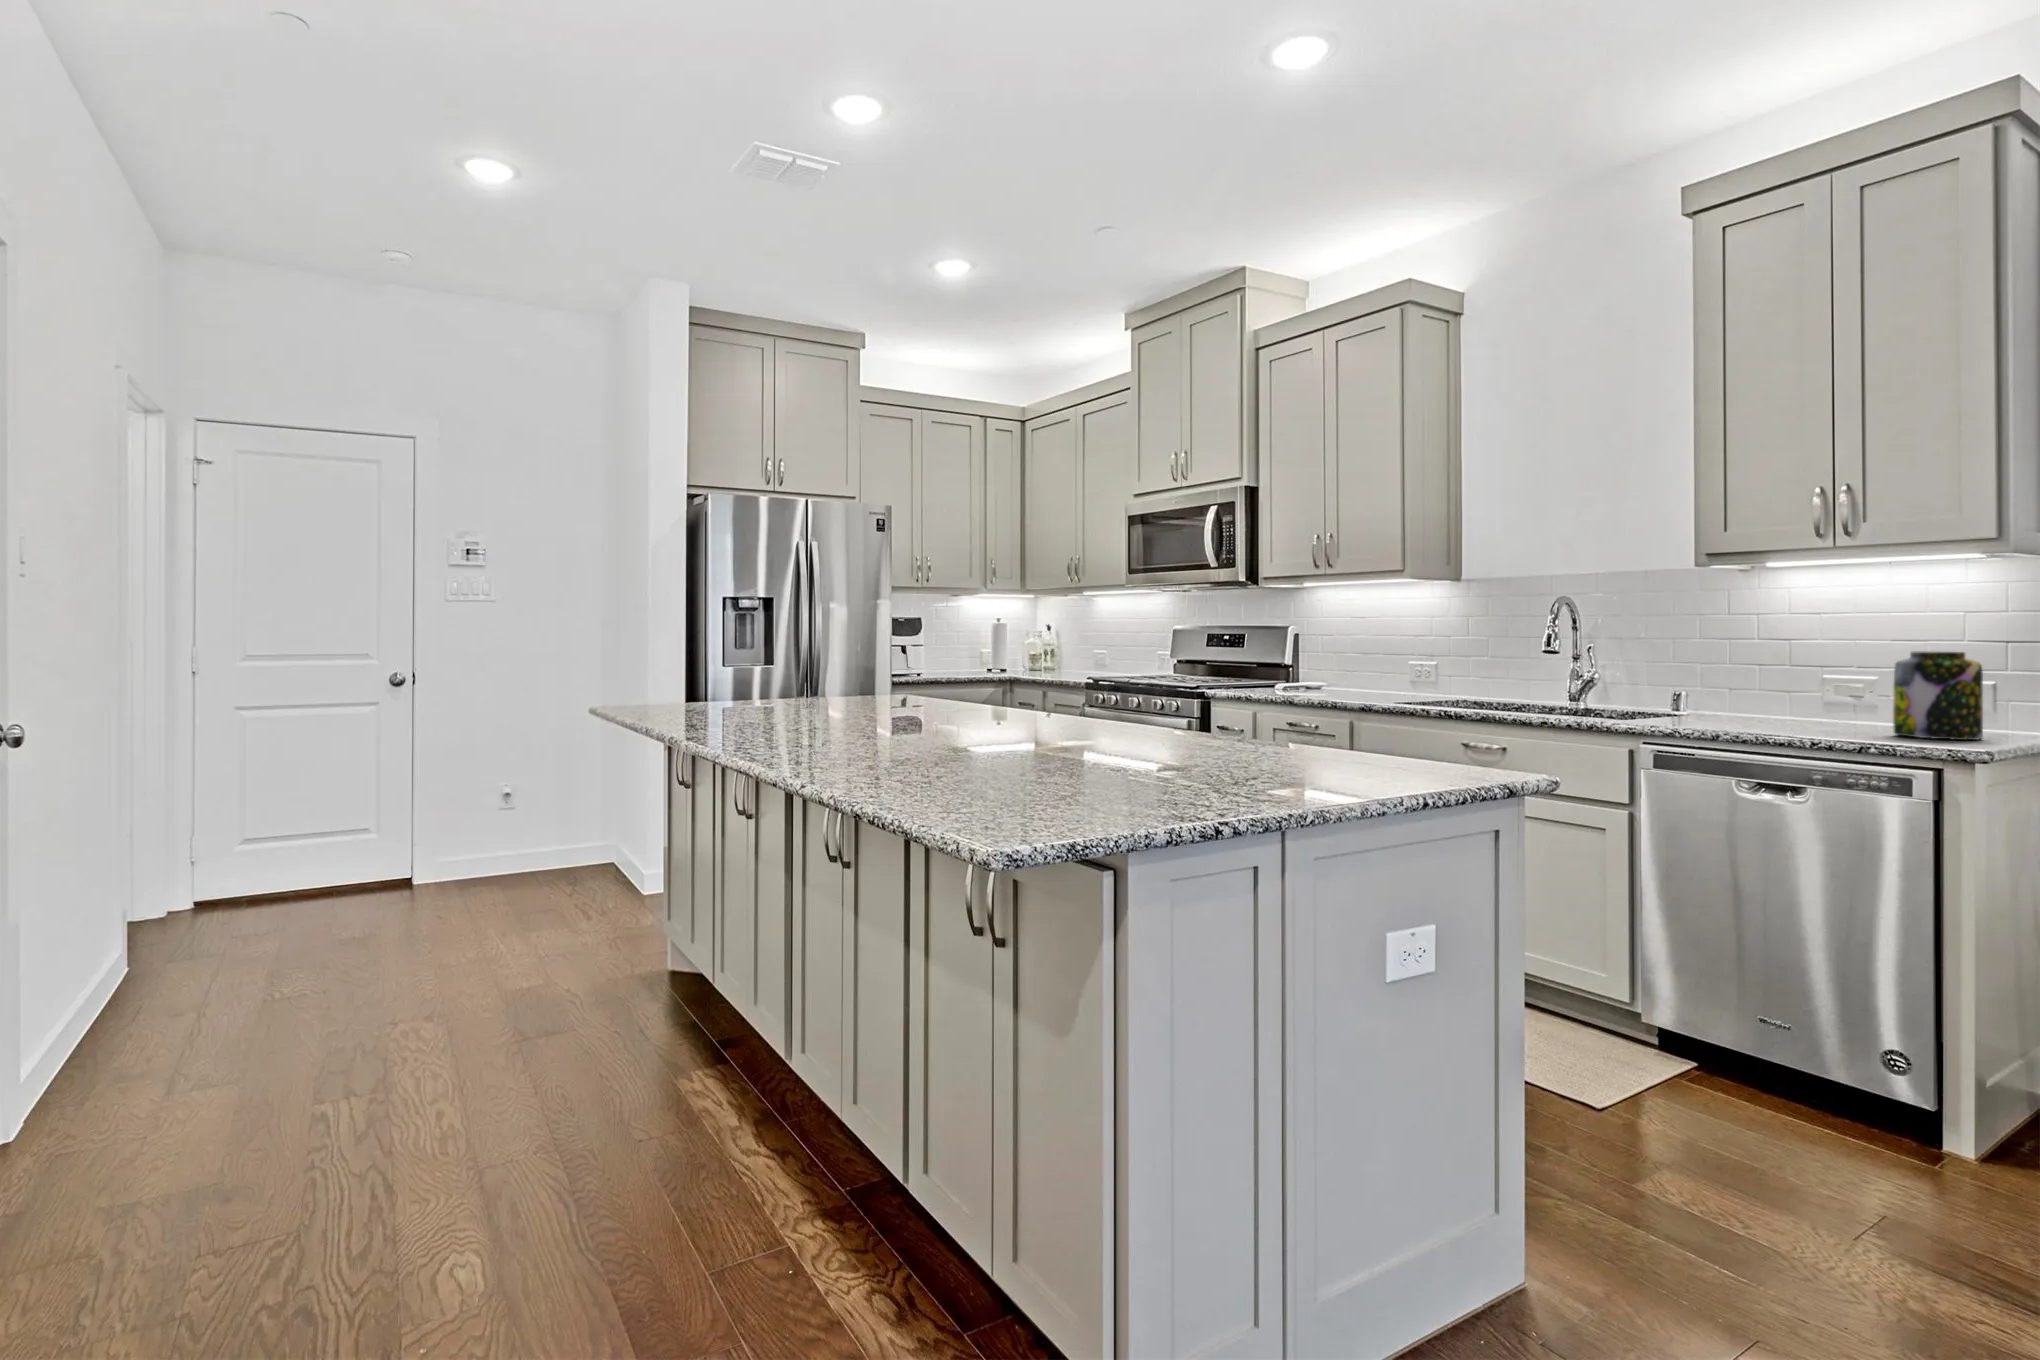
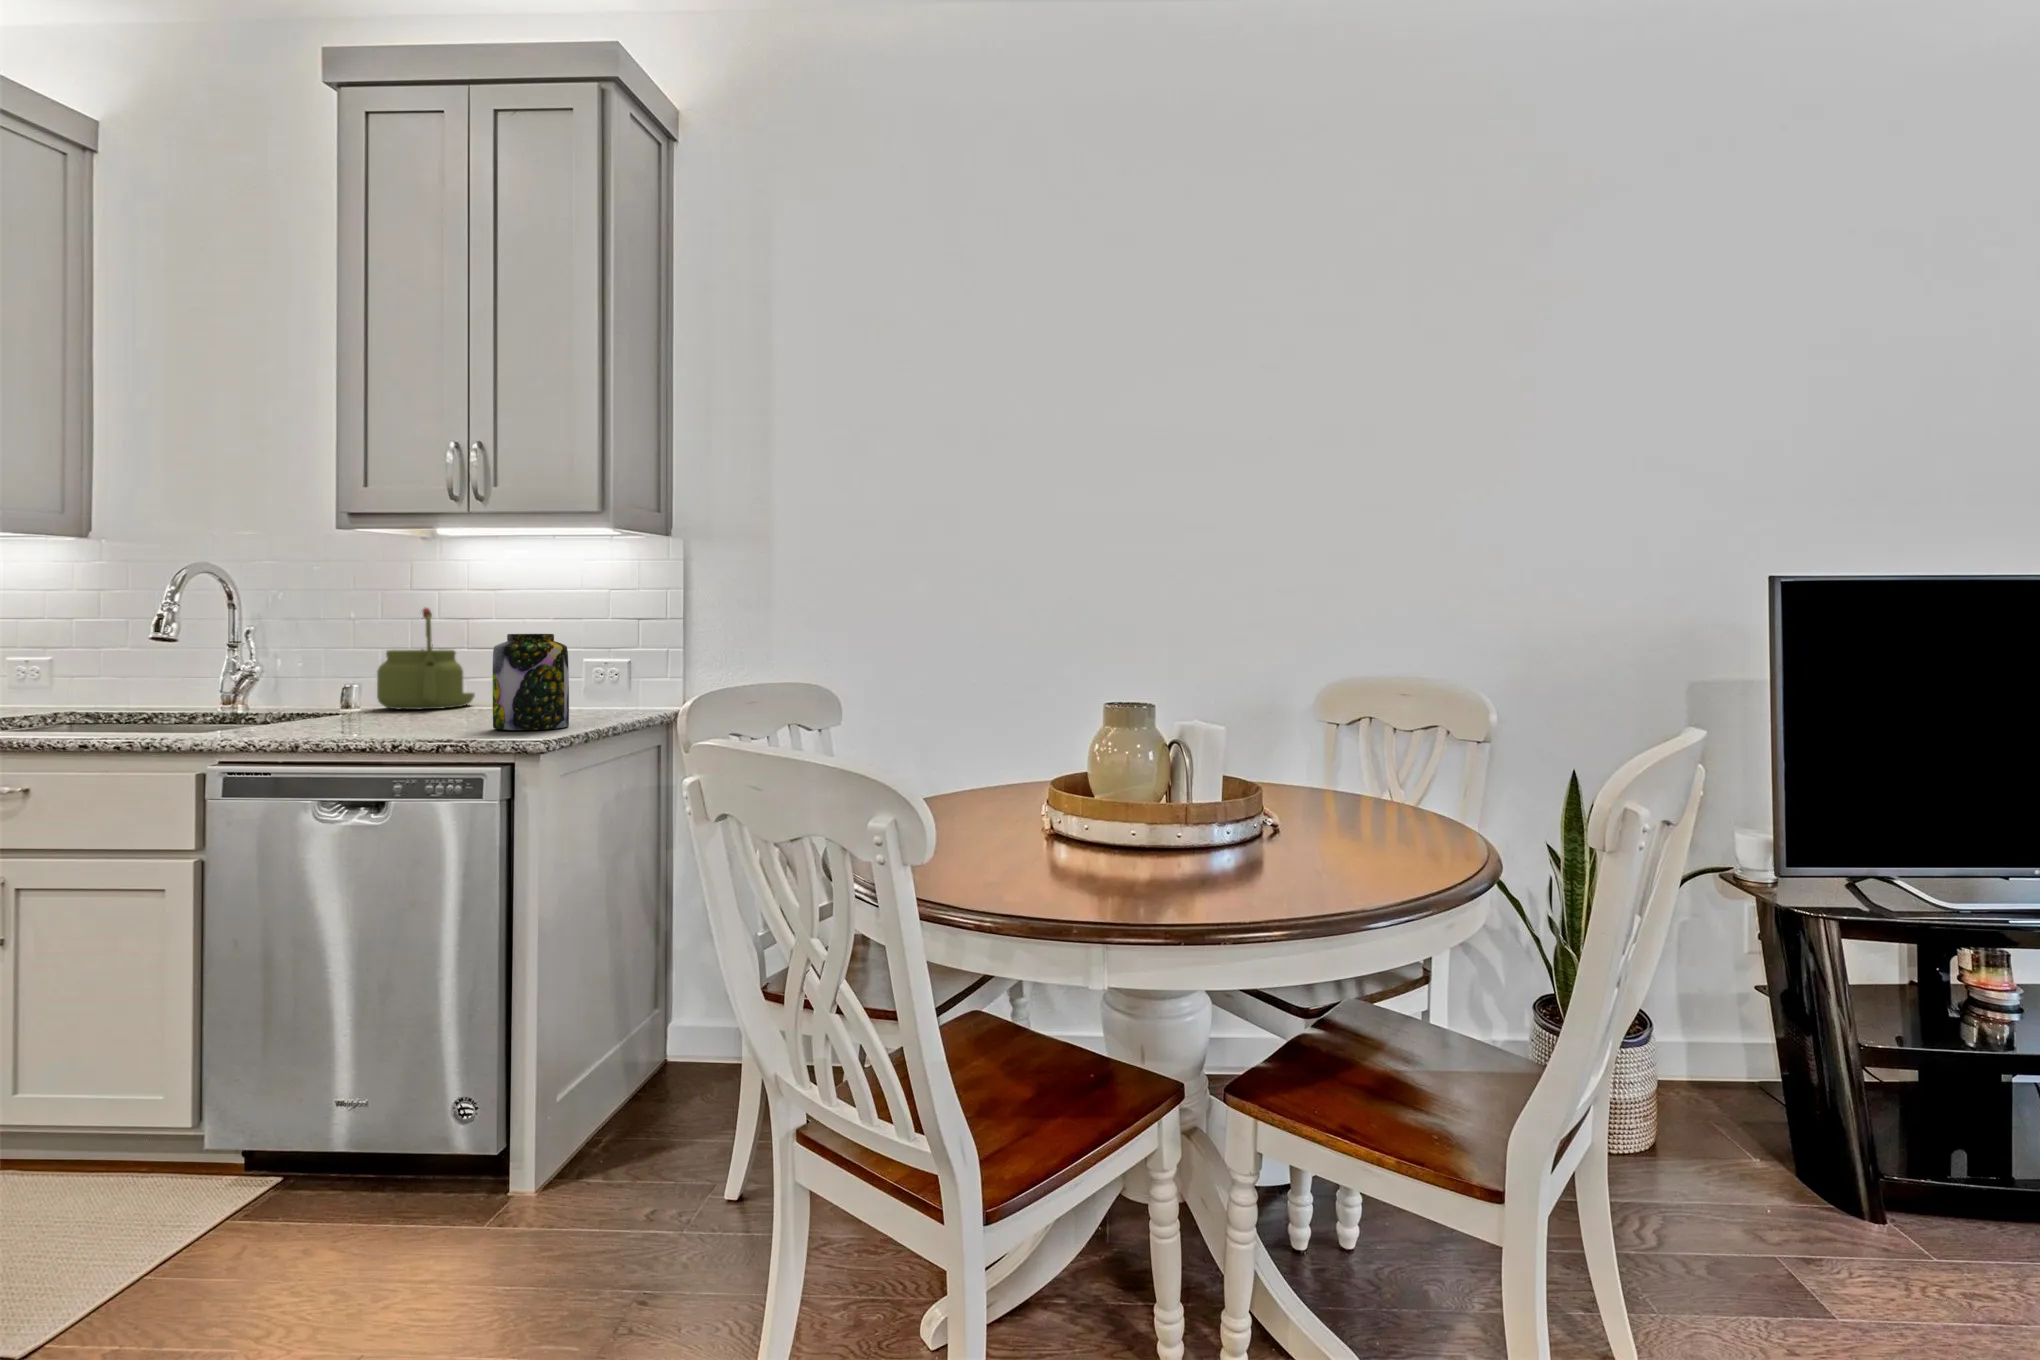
kettle: none [1703,629,1794,715] -> present [377,608,475,709]

